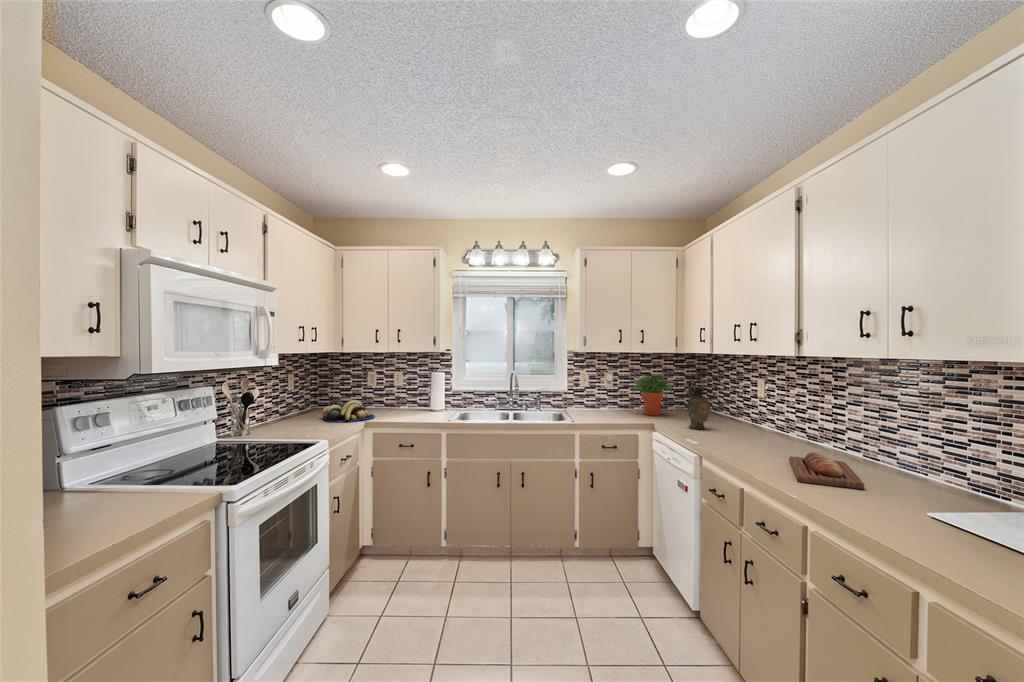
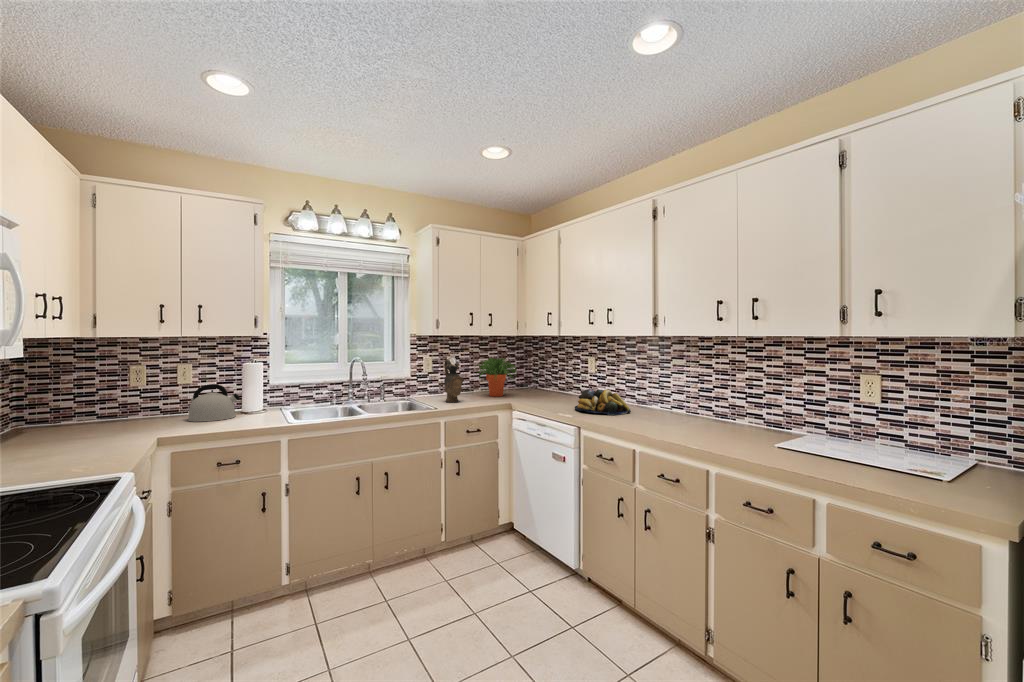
ceramic pitcher: present [687,379,710,429] -> present [444,359,463,402]
kettle: none [396,387,428,414] -> present [188,384,240,422]
fruit bowl: present [322,399,374,422] -> present [575,389,630,415]
bread loaf: present [789,452,864,489] -> none [652,412,722,436]

